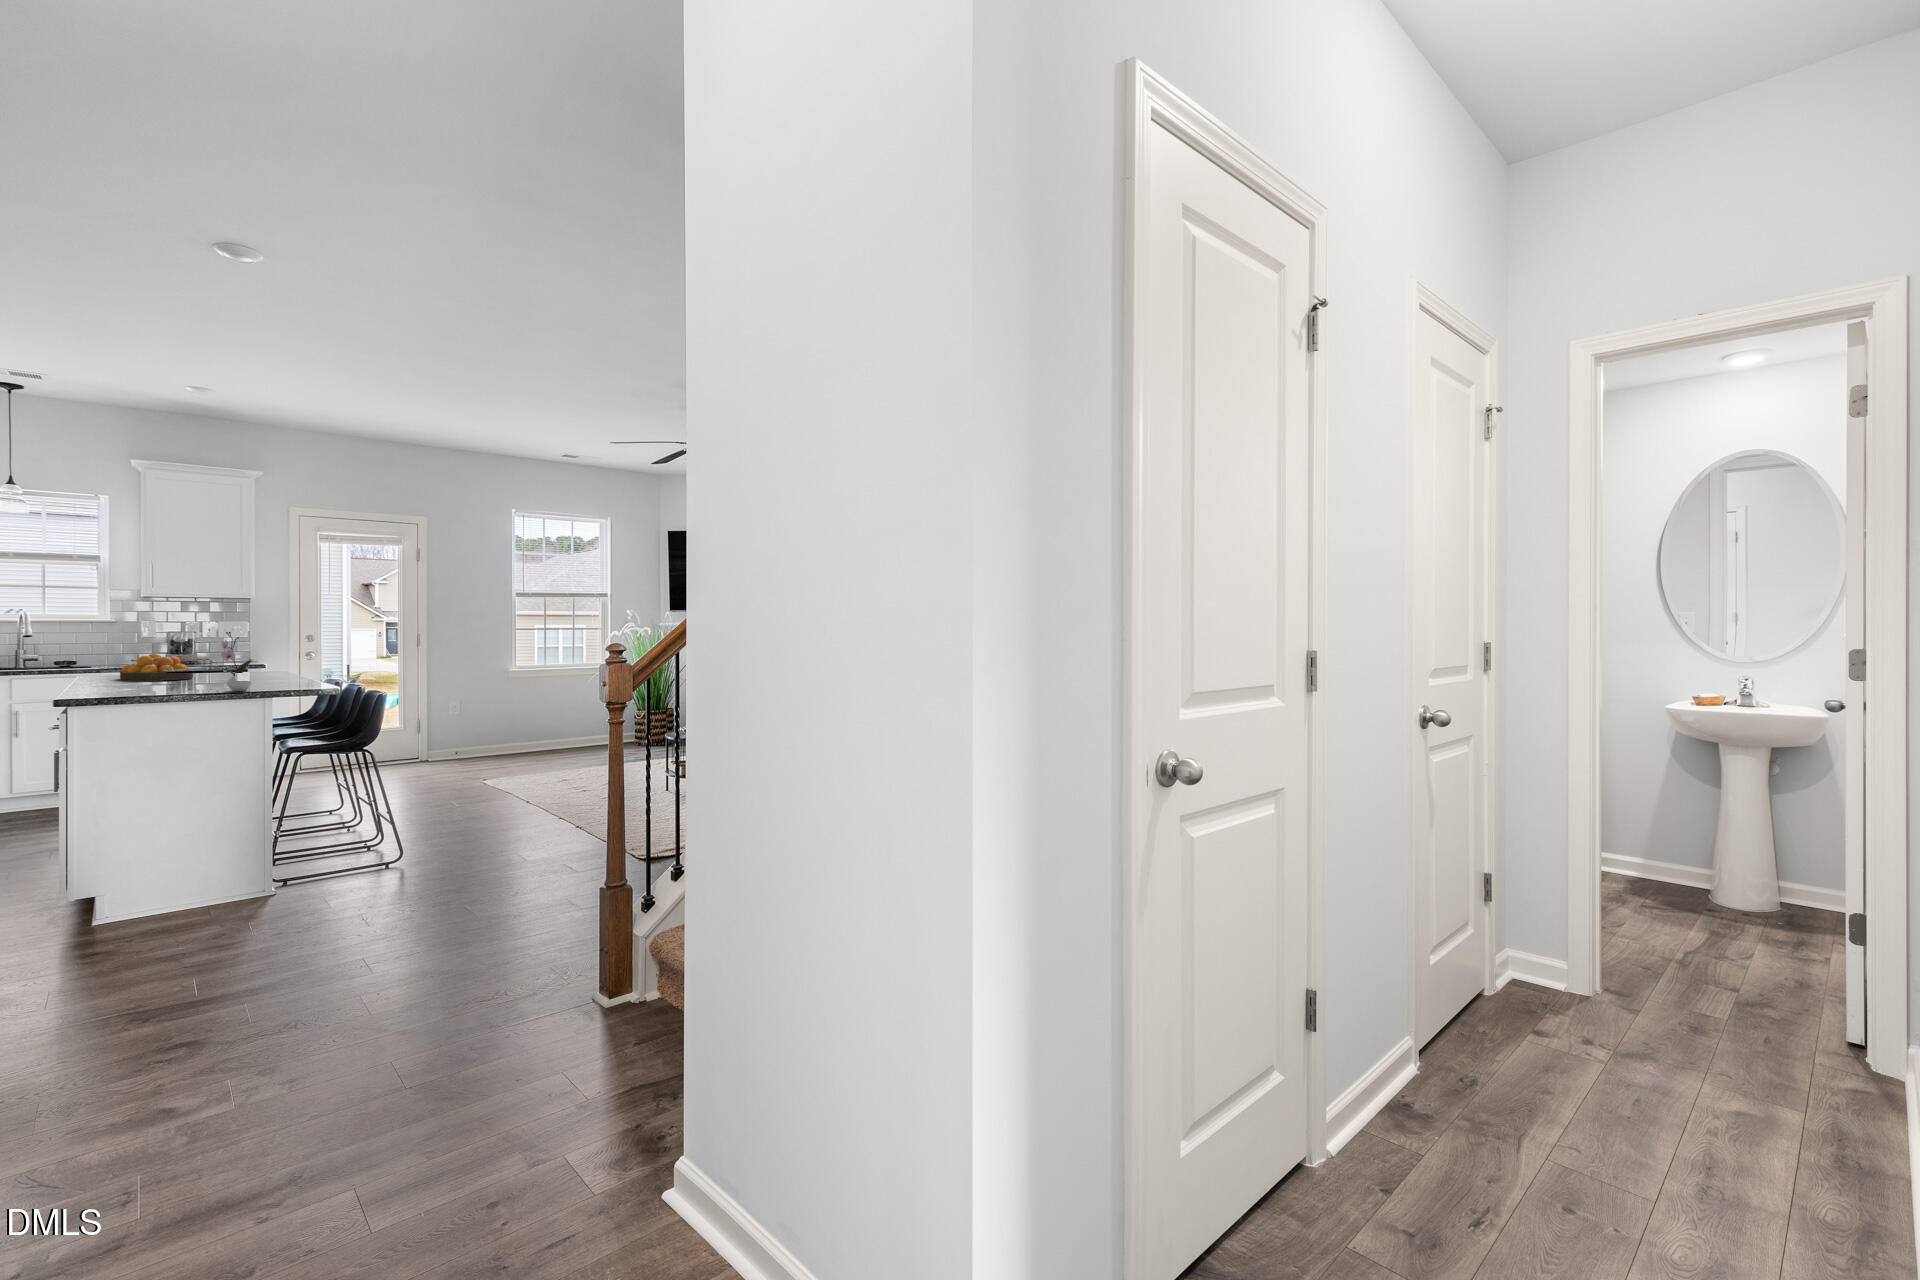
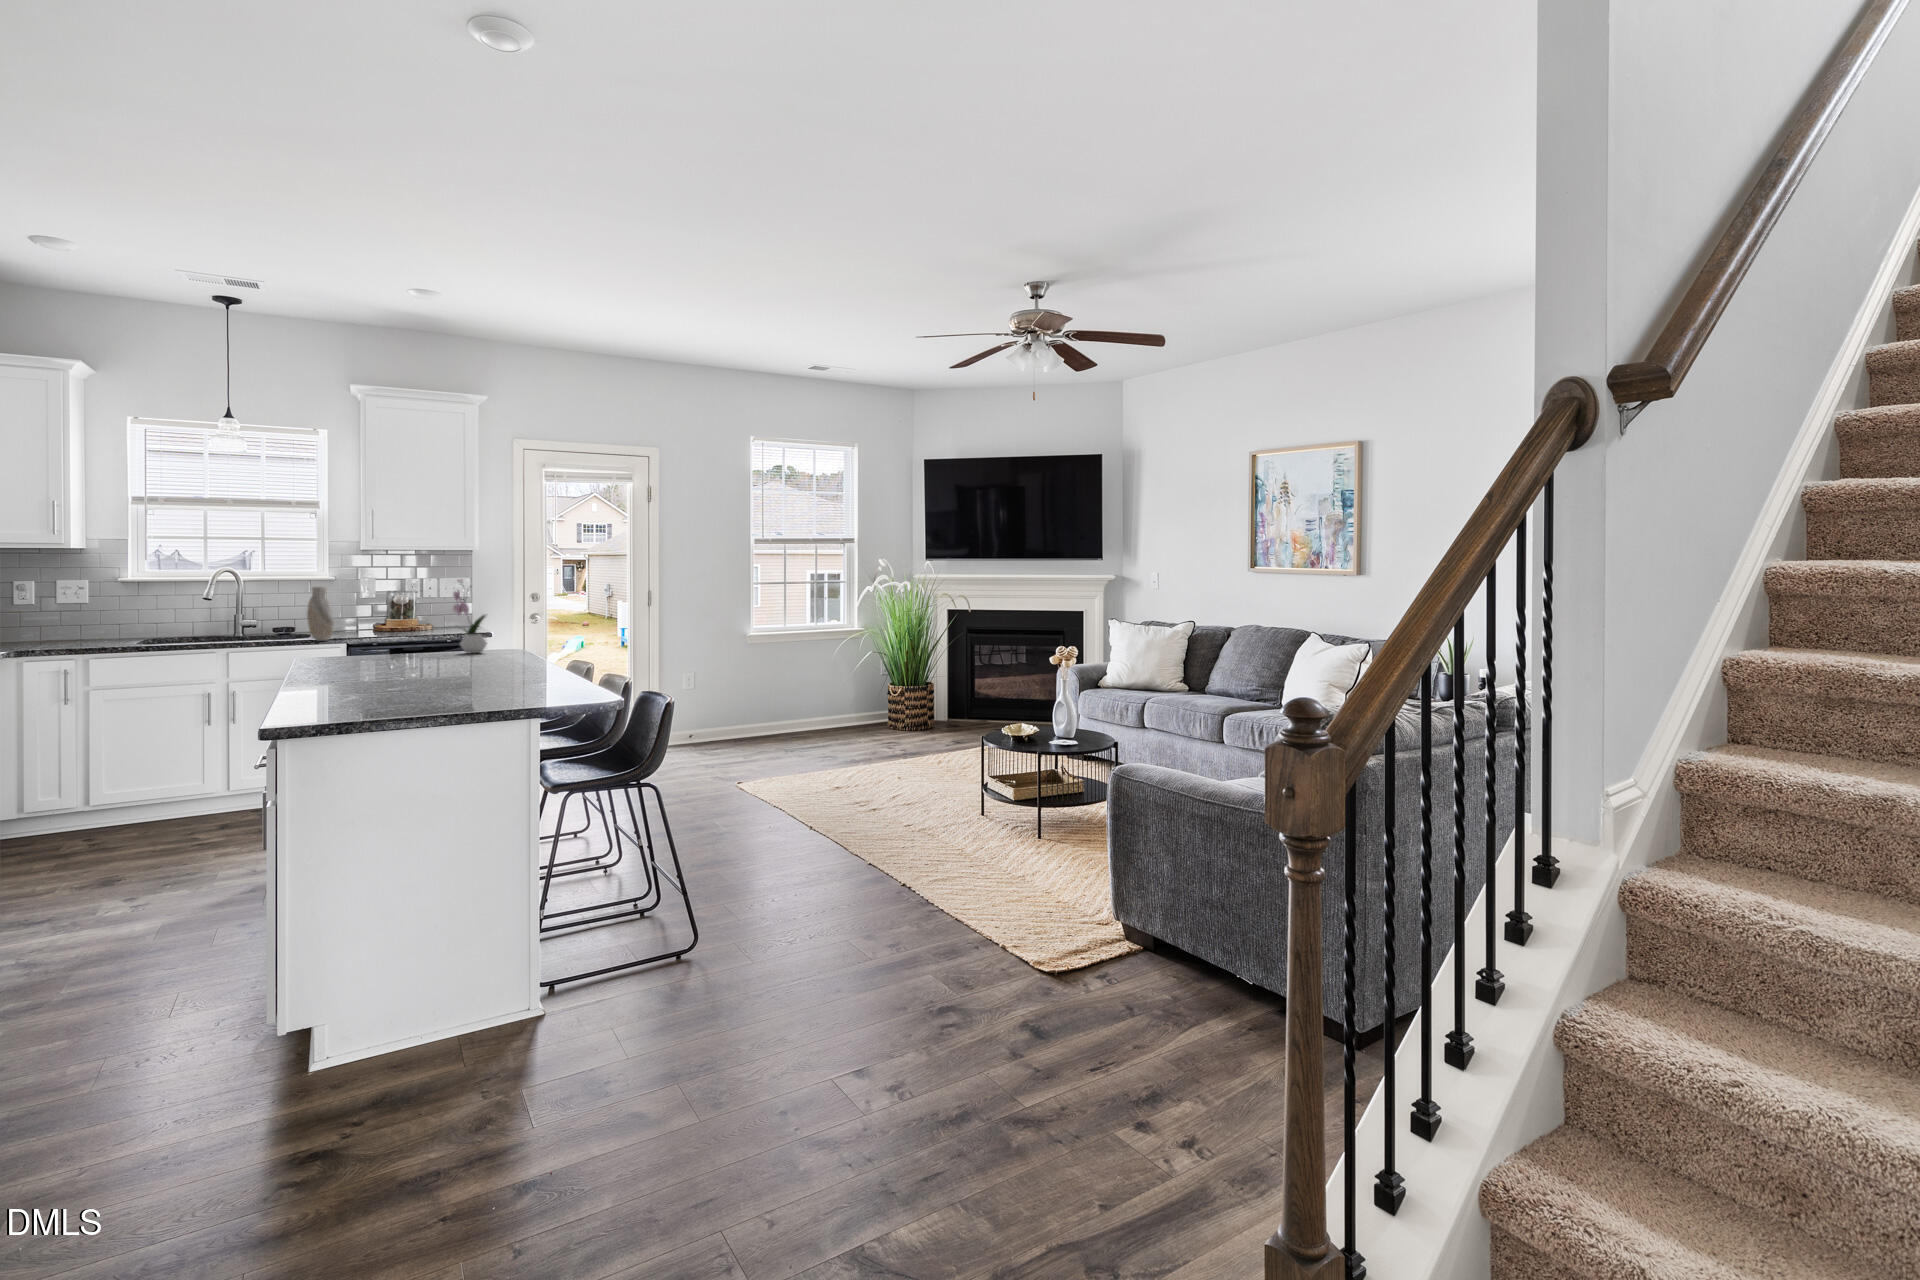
vase: none [86,629,112,675] -> present [307,587,334,641]
fruit bowl: present [120,654,193,681] -> none [343,614,418,646]

